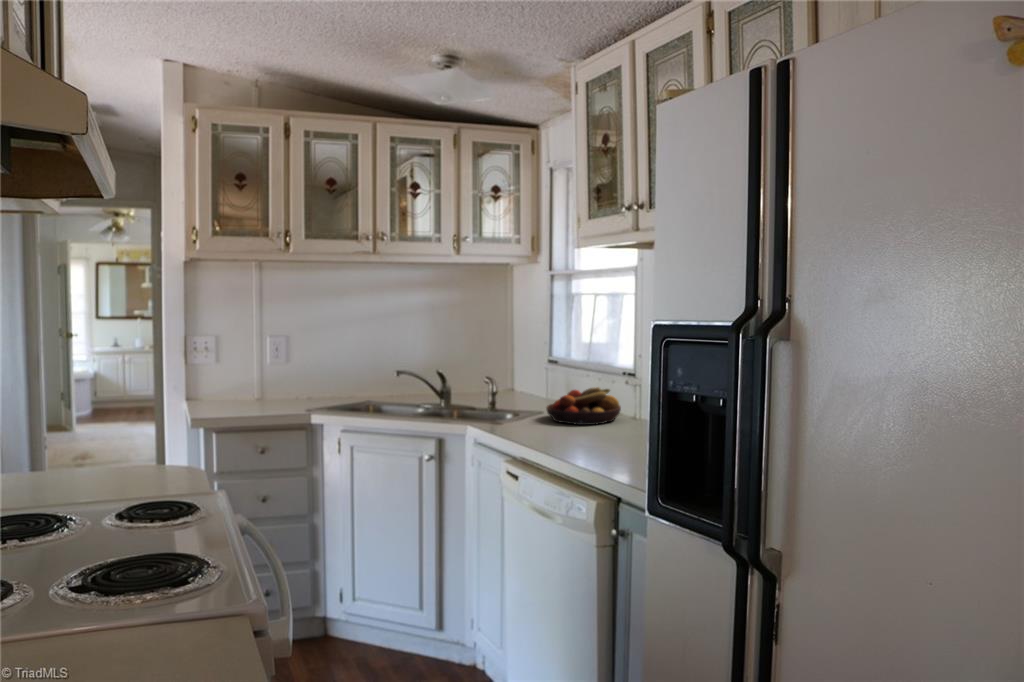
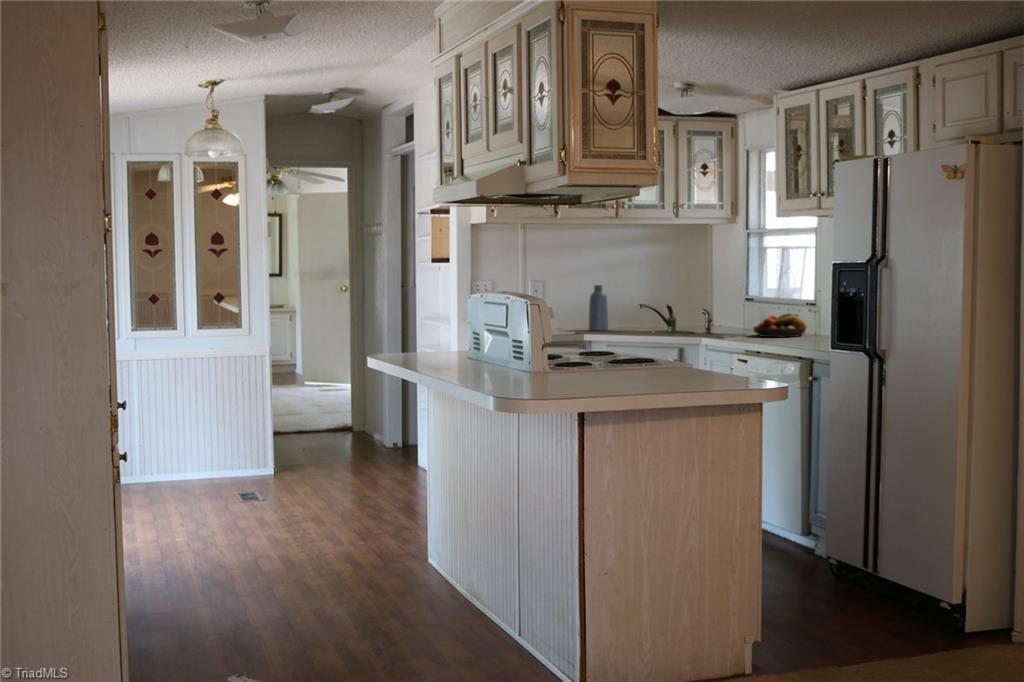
vase: none [354,339,379,398] -> present [589,285,608,331]

